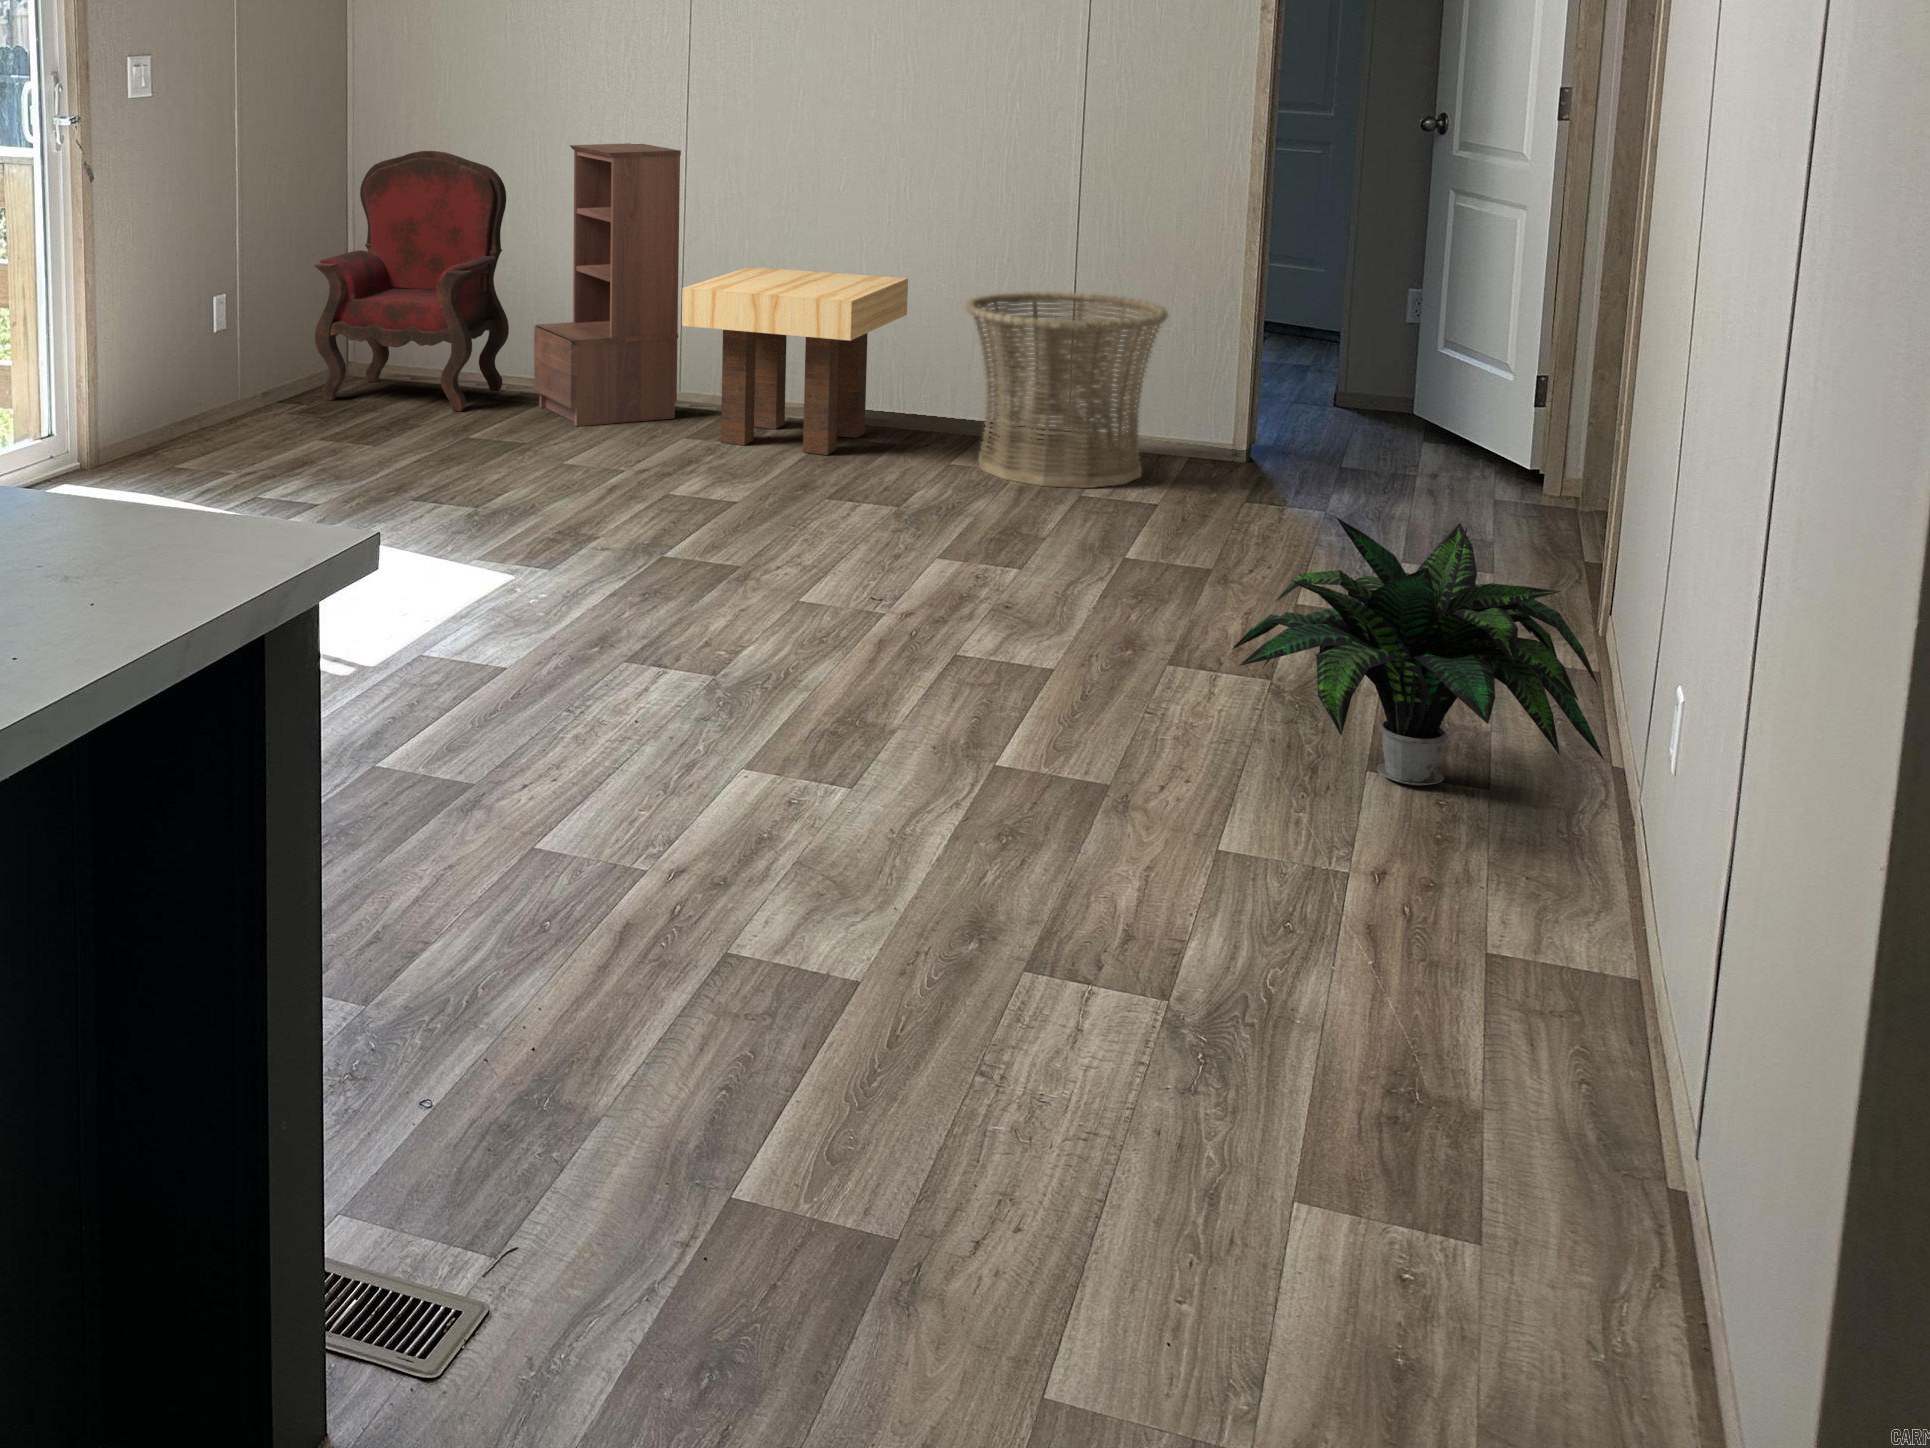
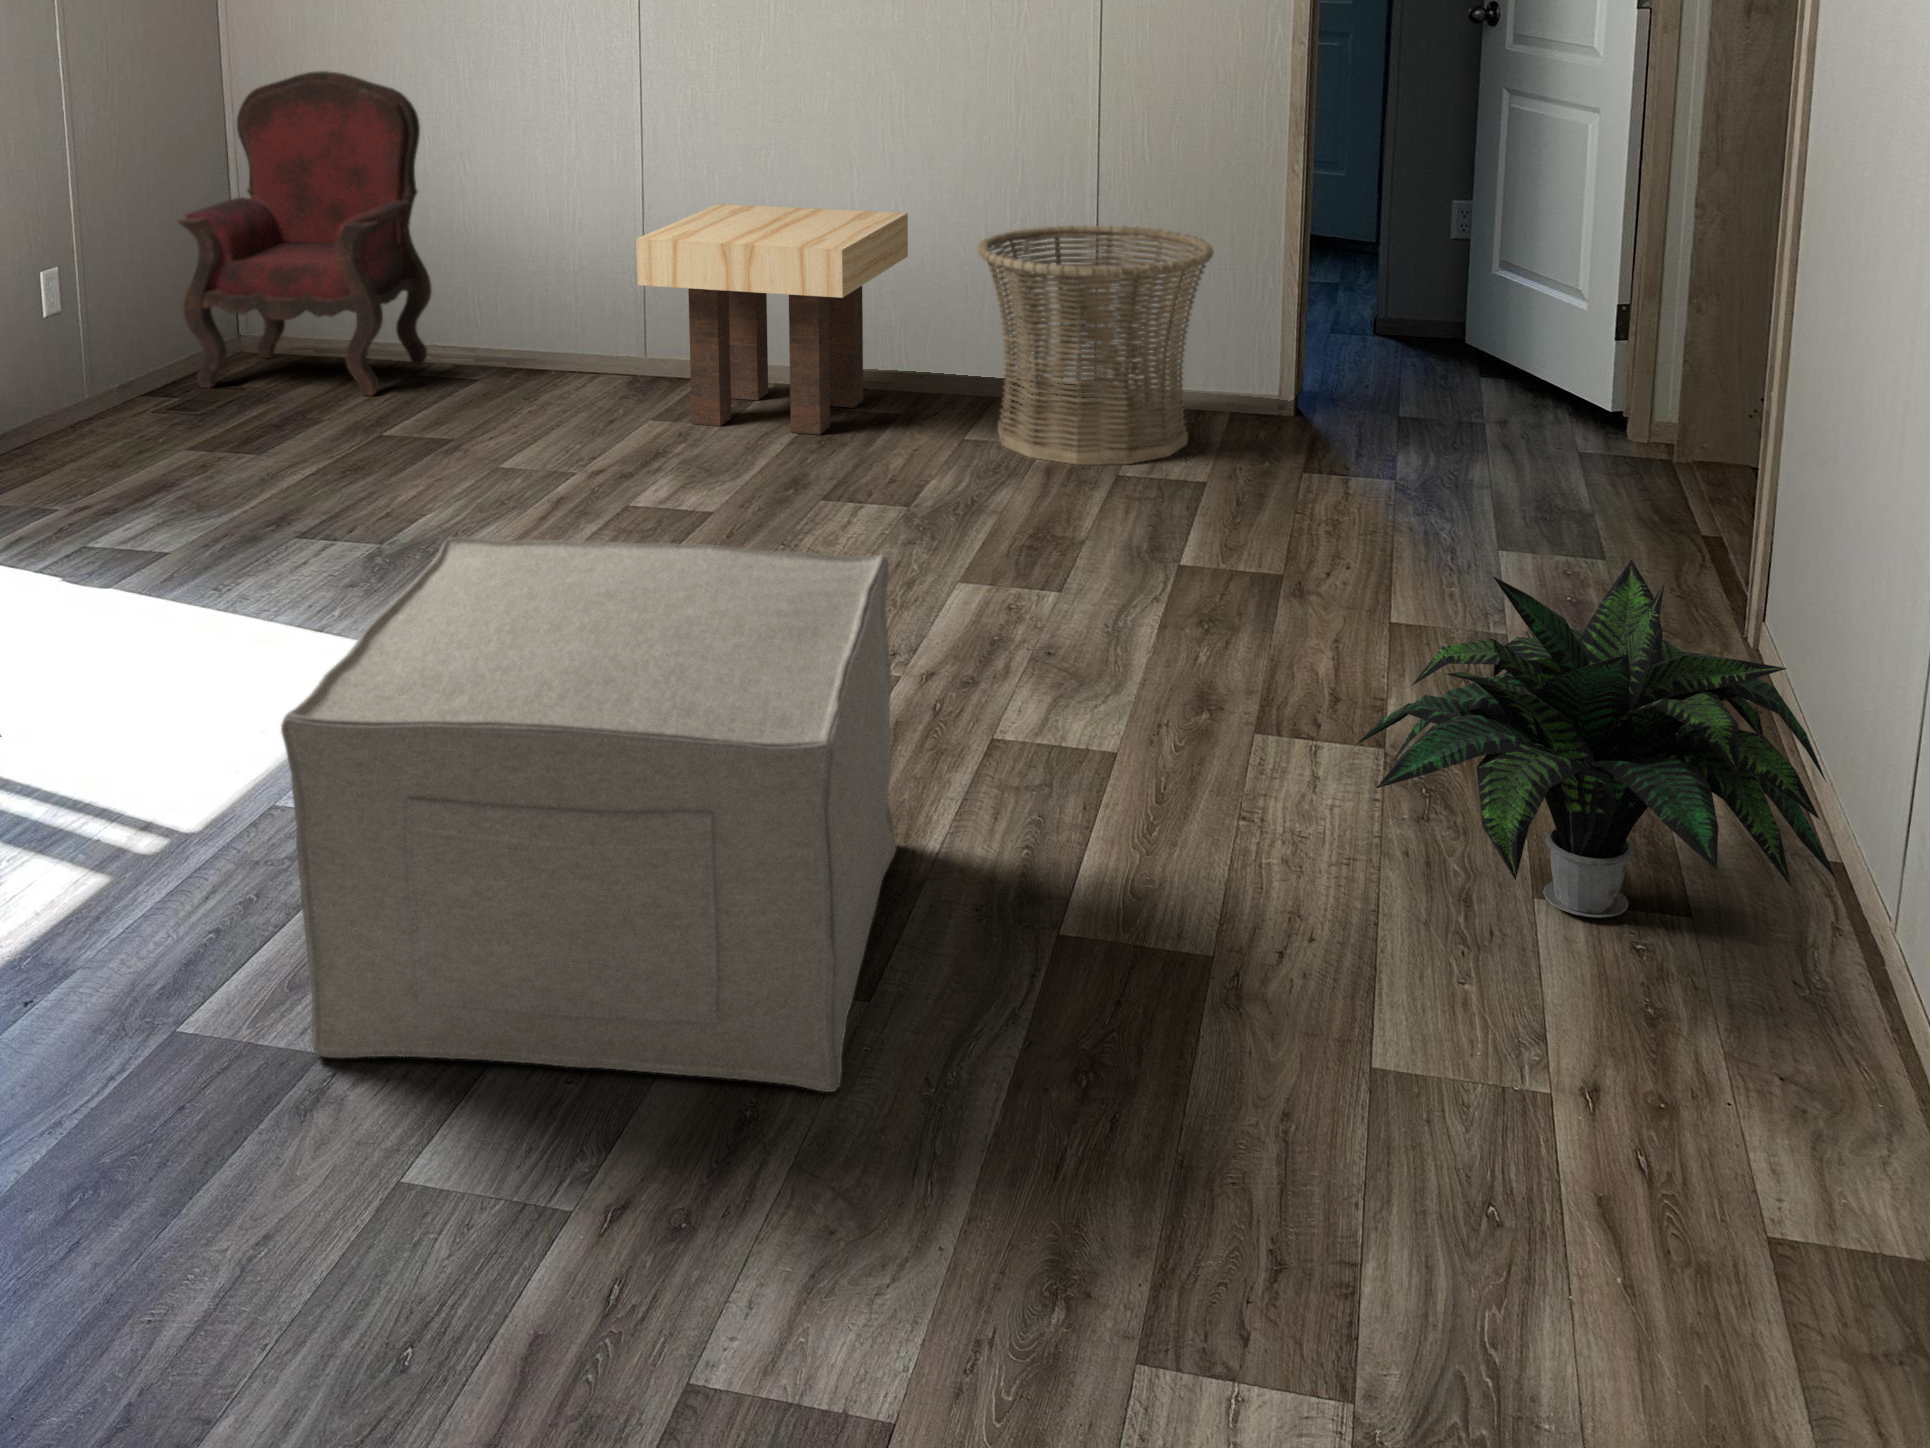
bookshelf: present [534,143,681,426] -> none [460,56,638,410]
ottoman: none [460,462,879,830] -> present [281,537,896,1092]

